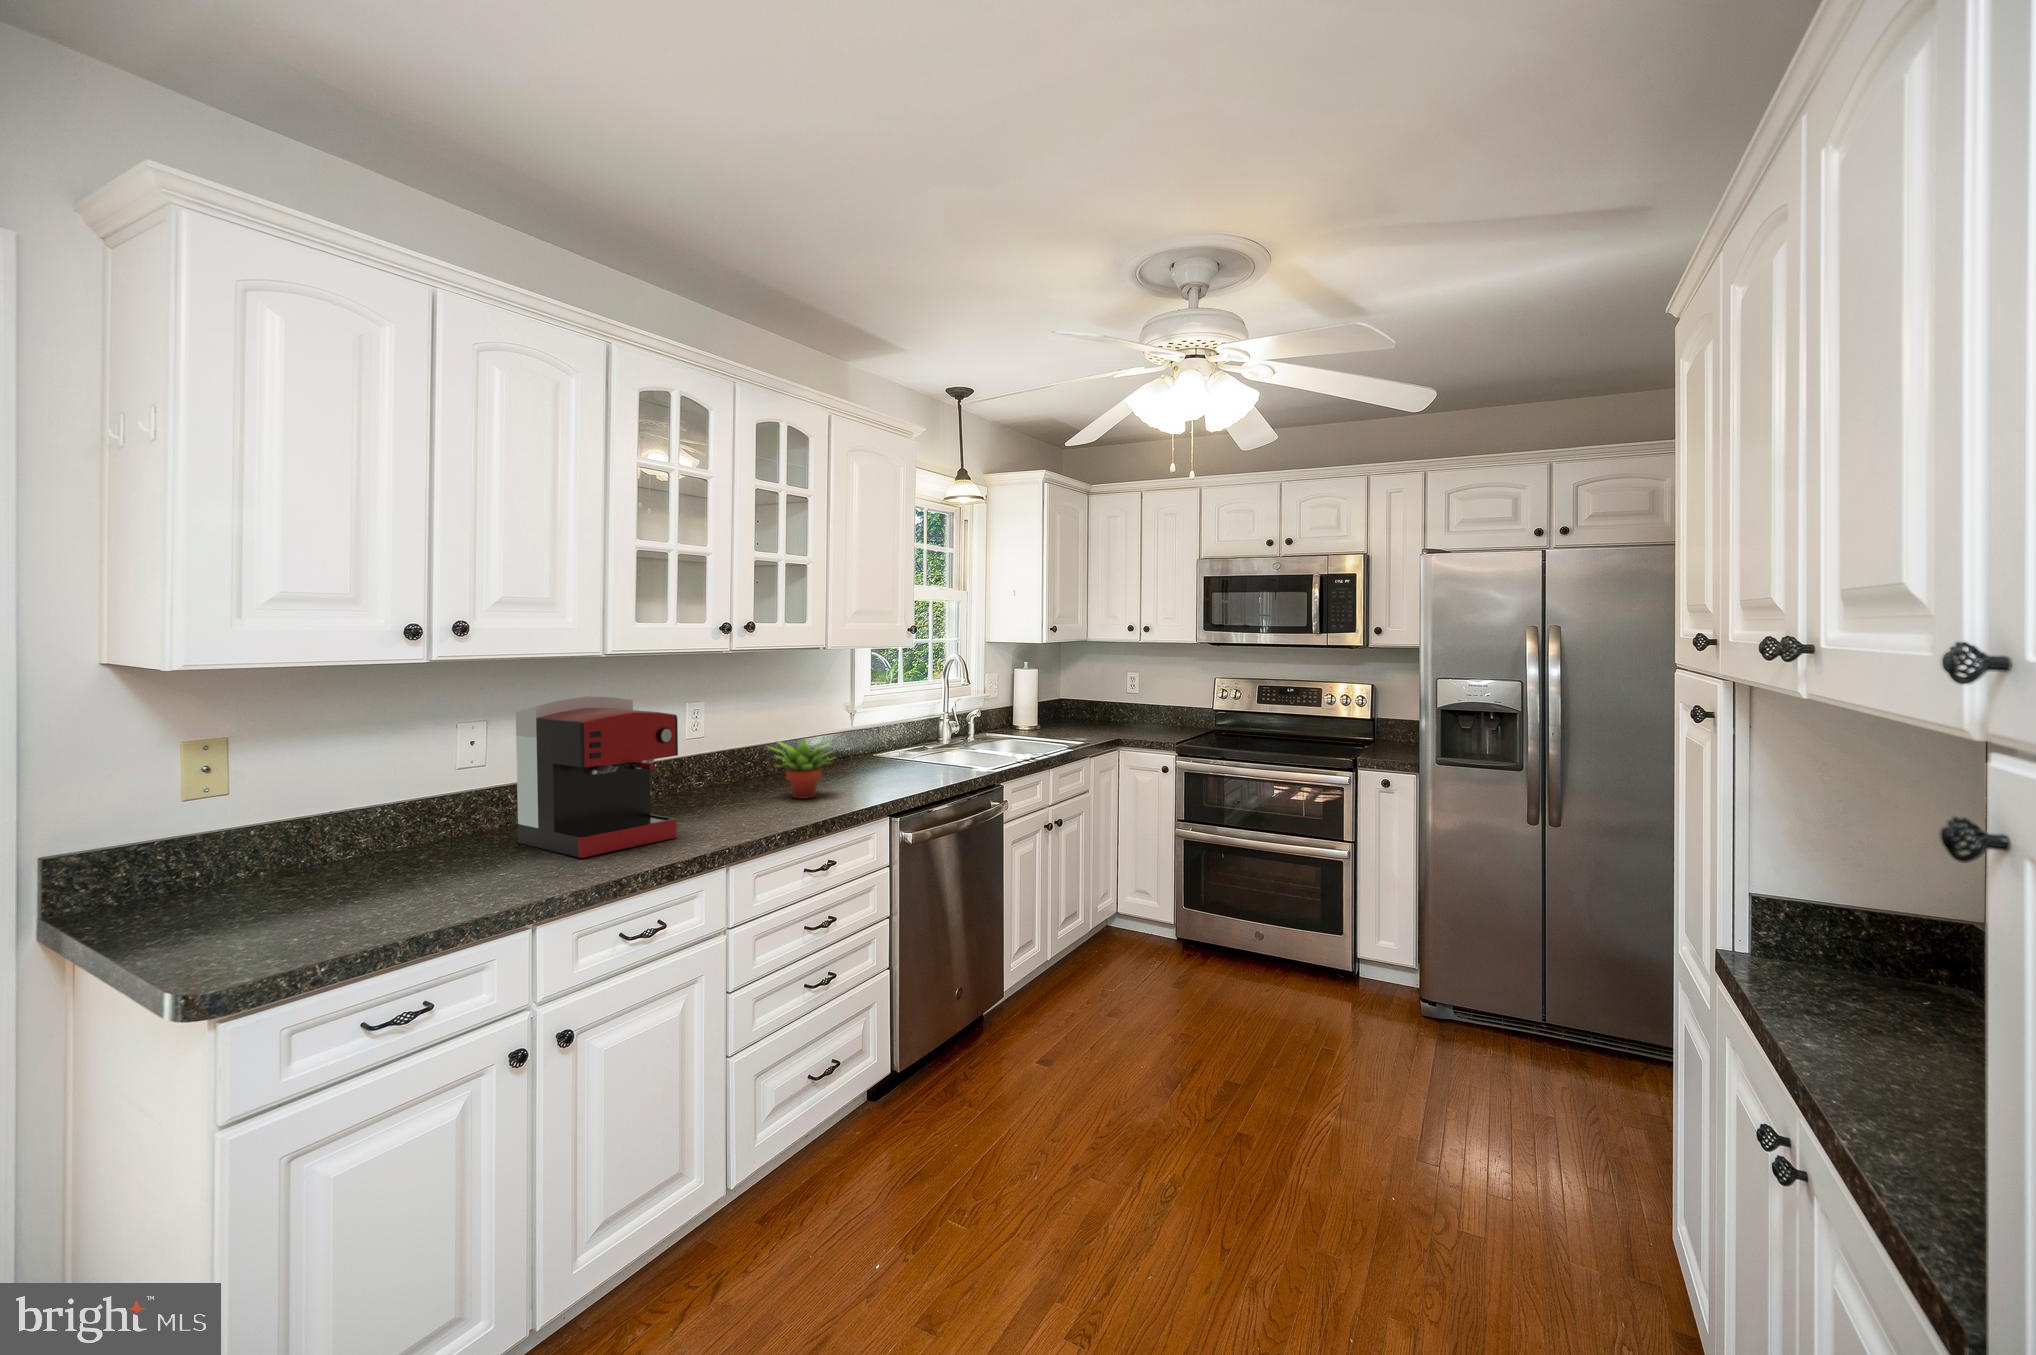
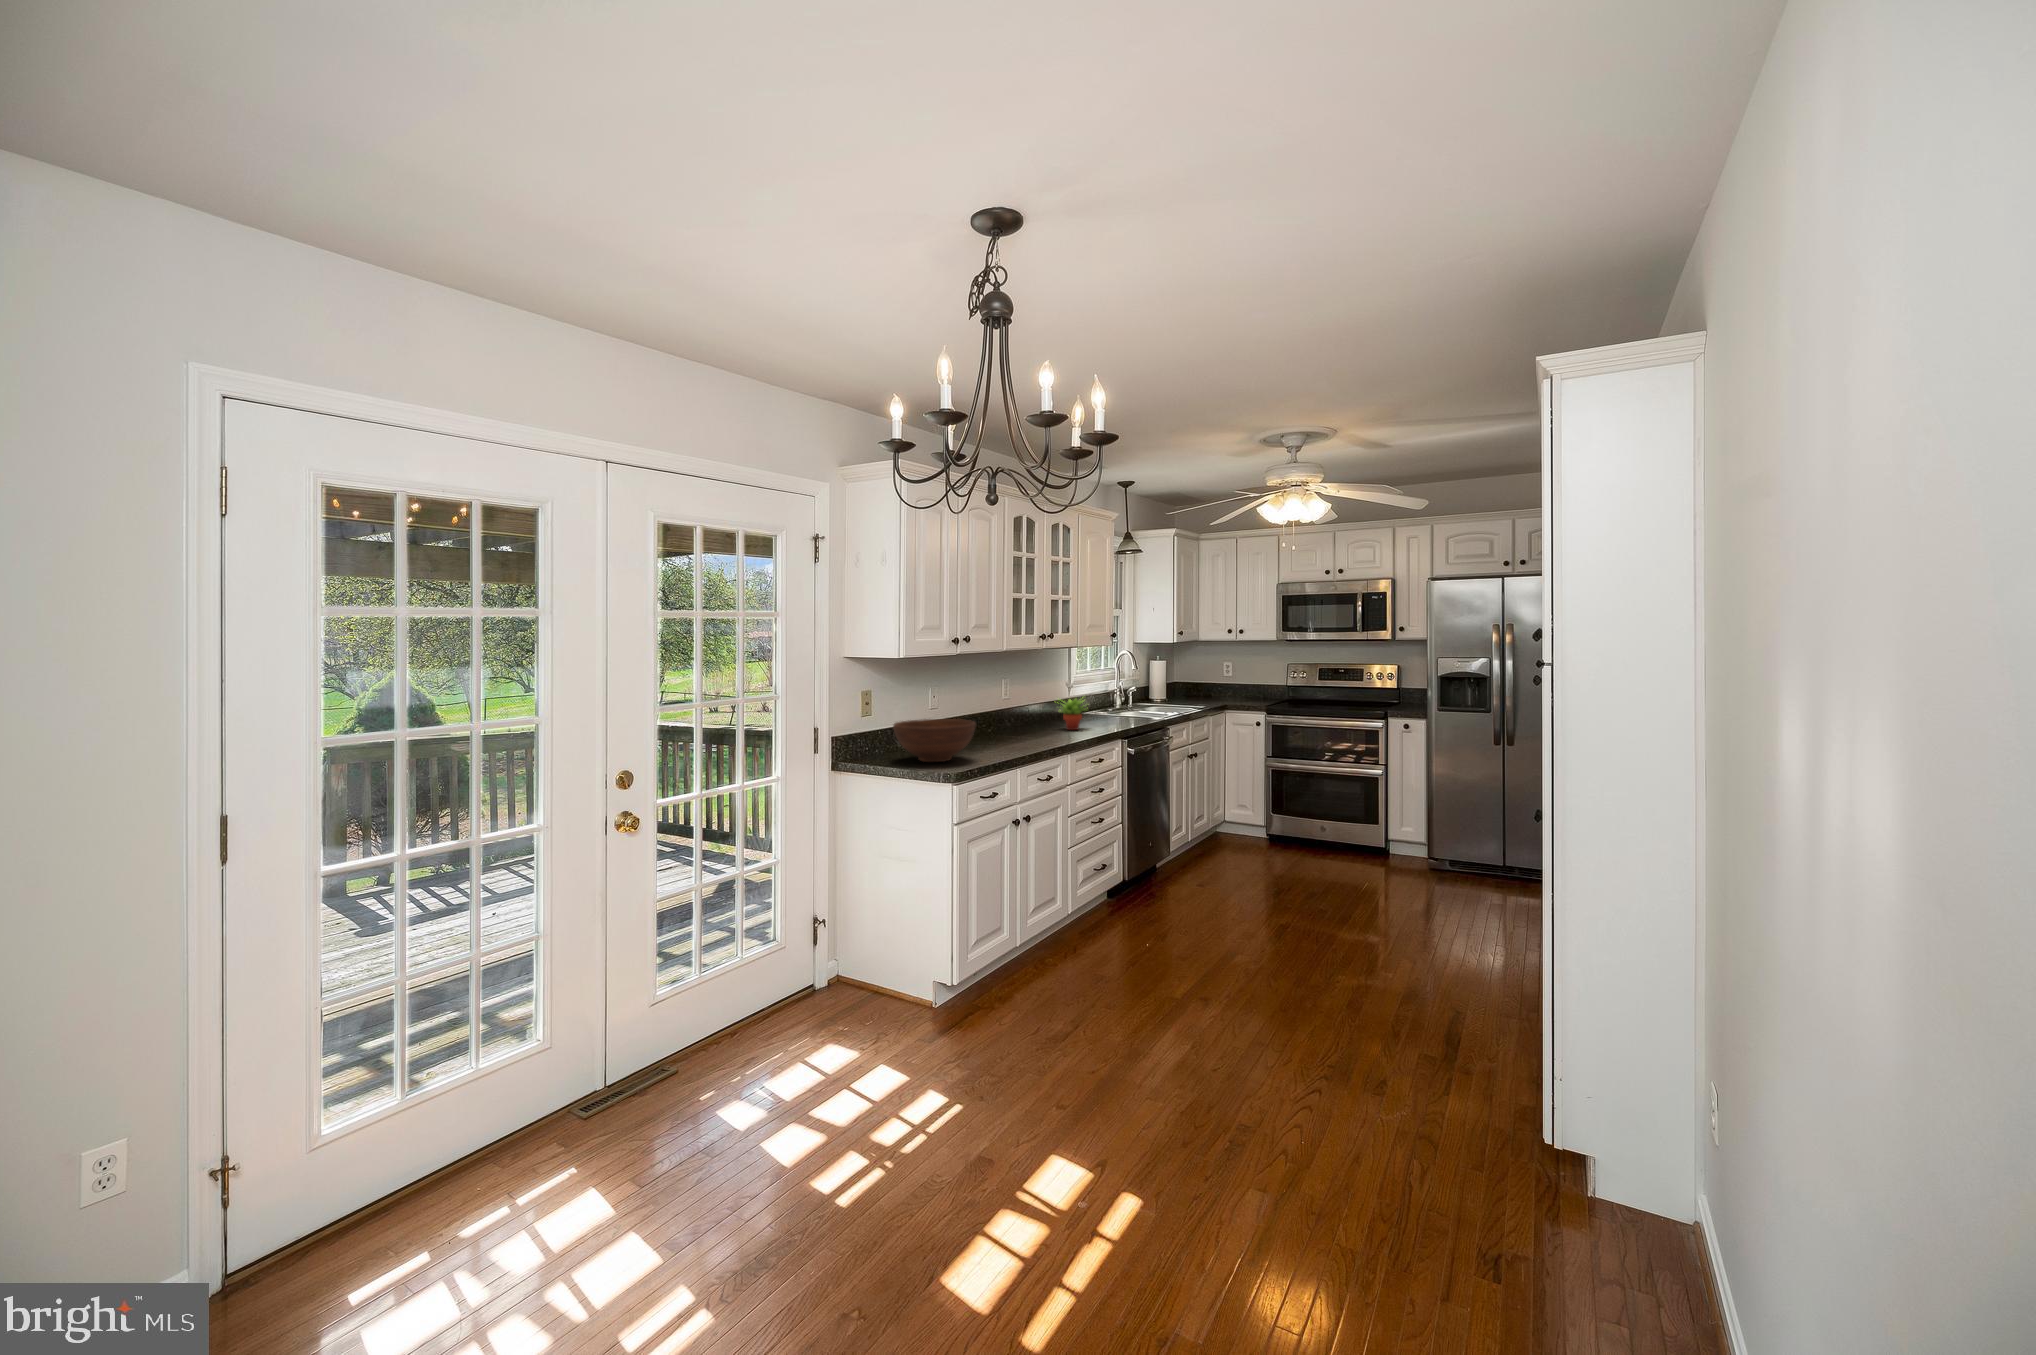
coffee maker: present [516,696,678,858] -> none [963,672,1038,748]
fruit bowl: none [192,803,436,917] -> present [893,719,976,762]

